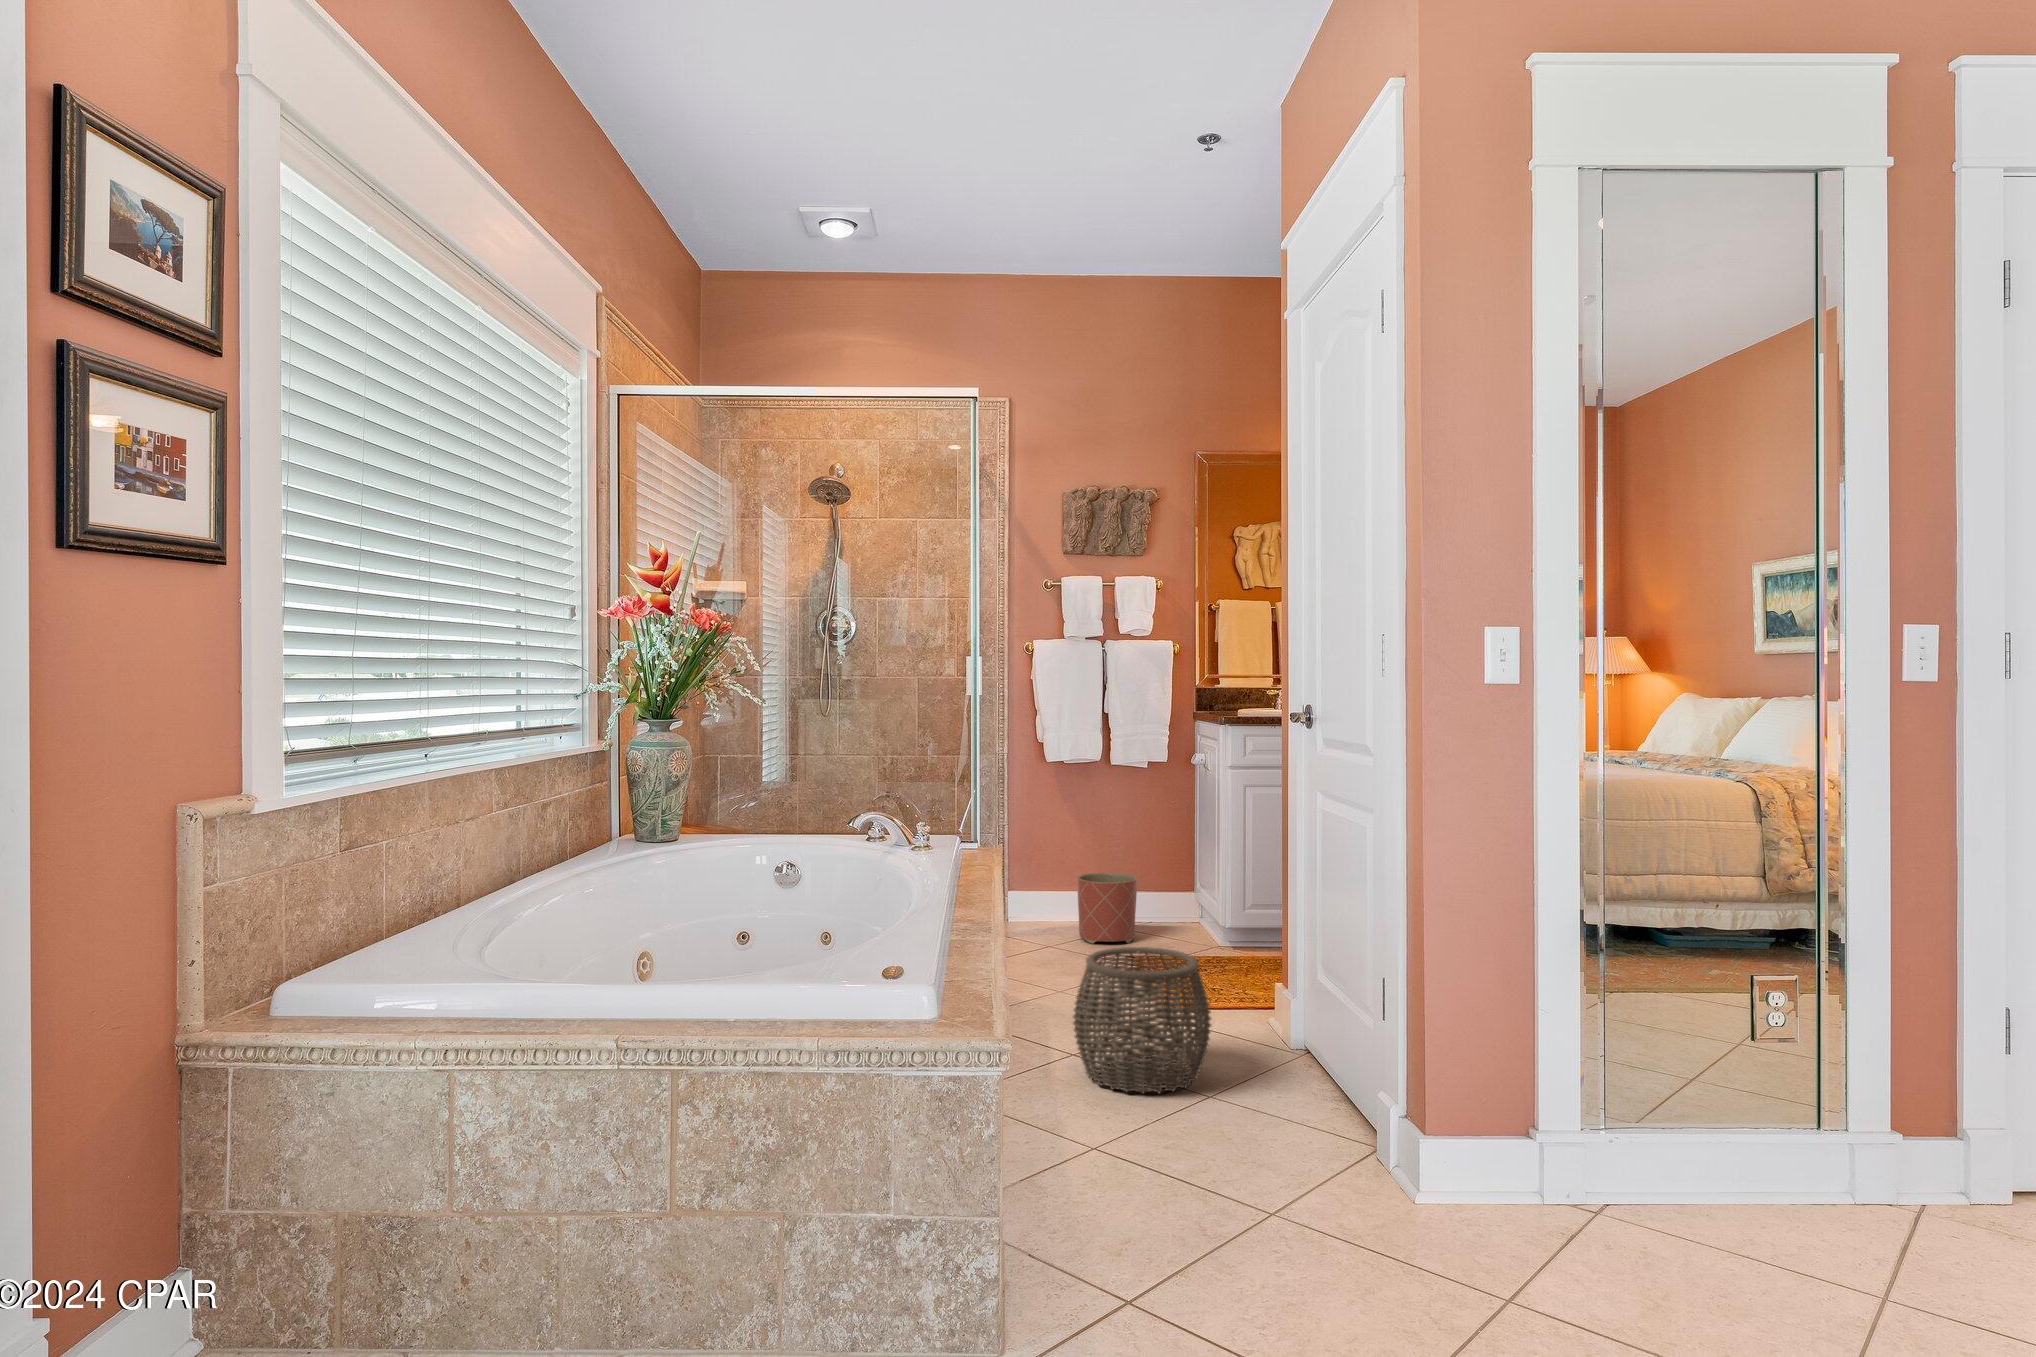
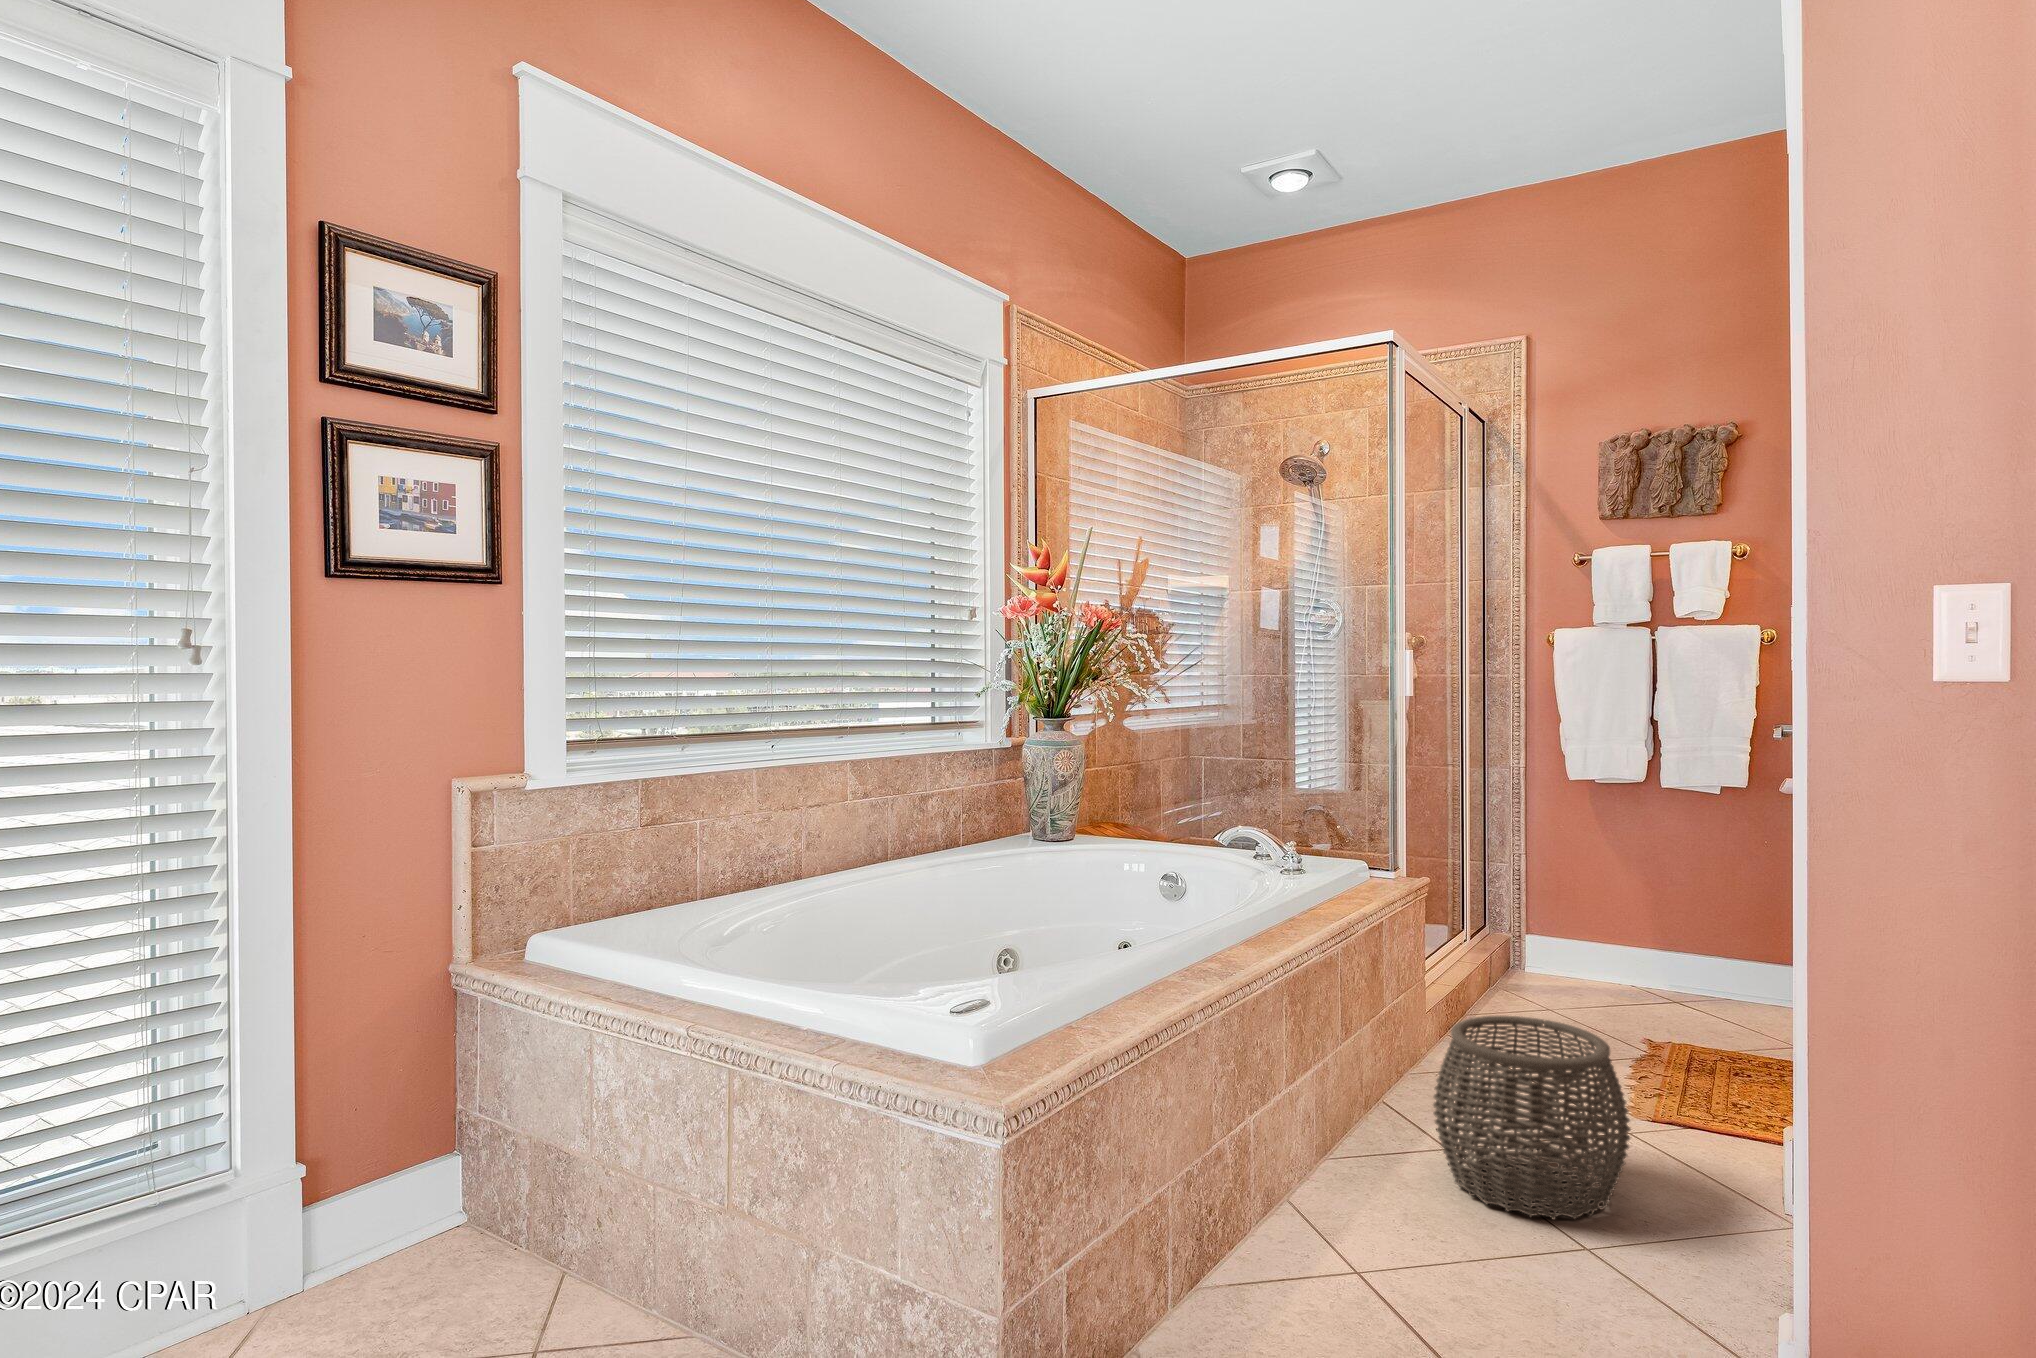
planter: present [1077,873,1137,944] -> none [1612,916,1697,1010]

